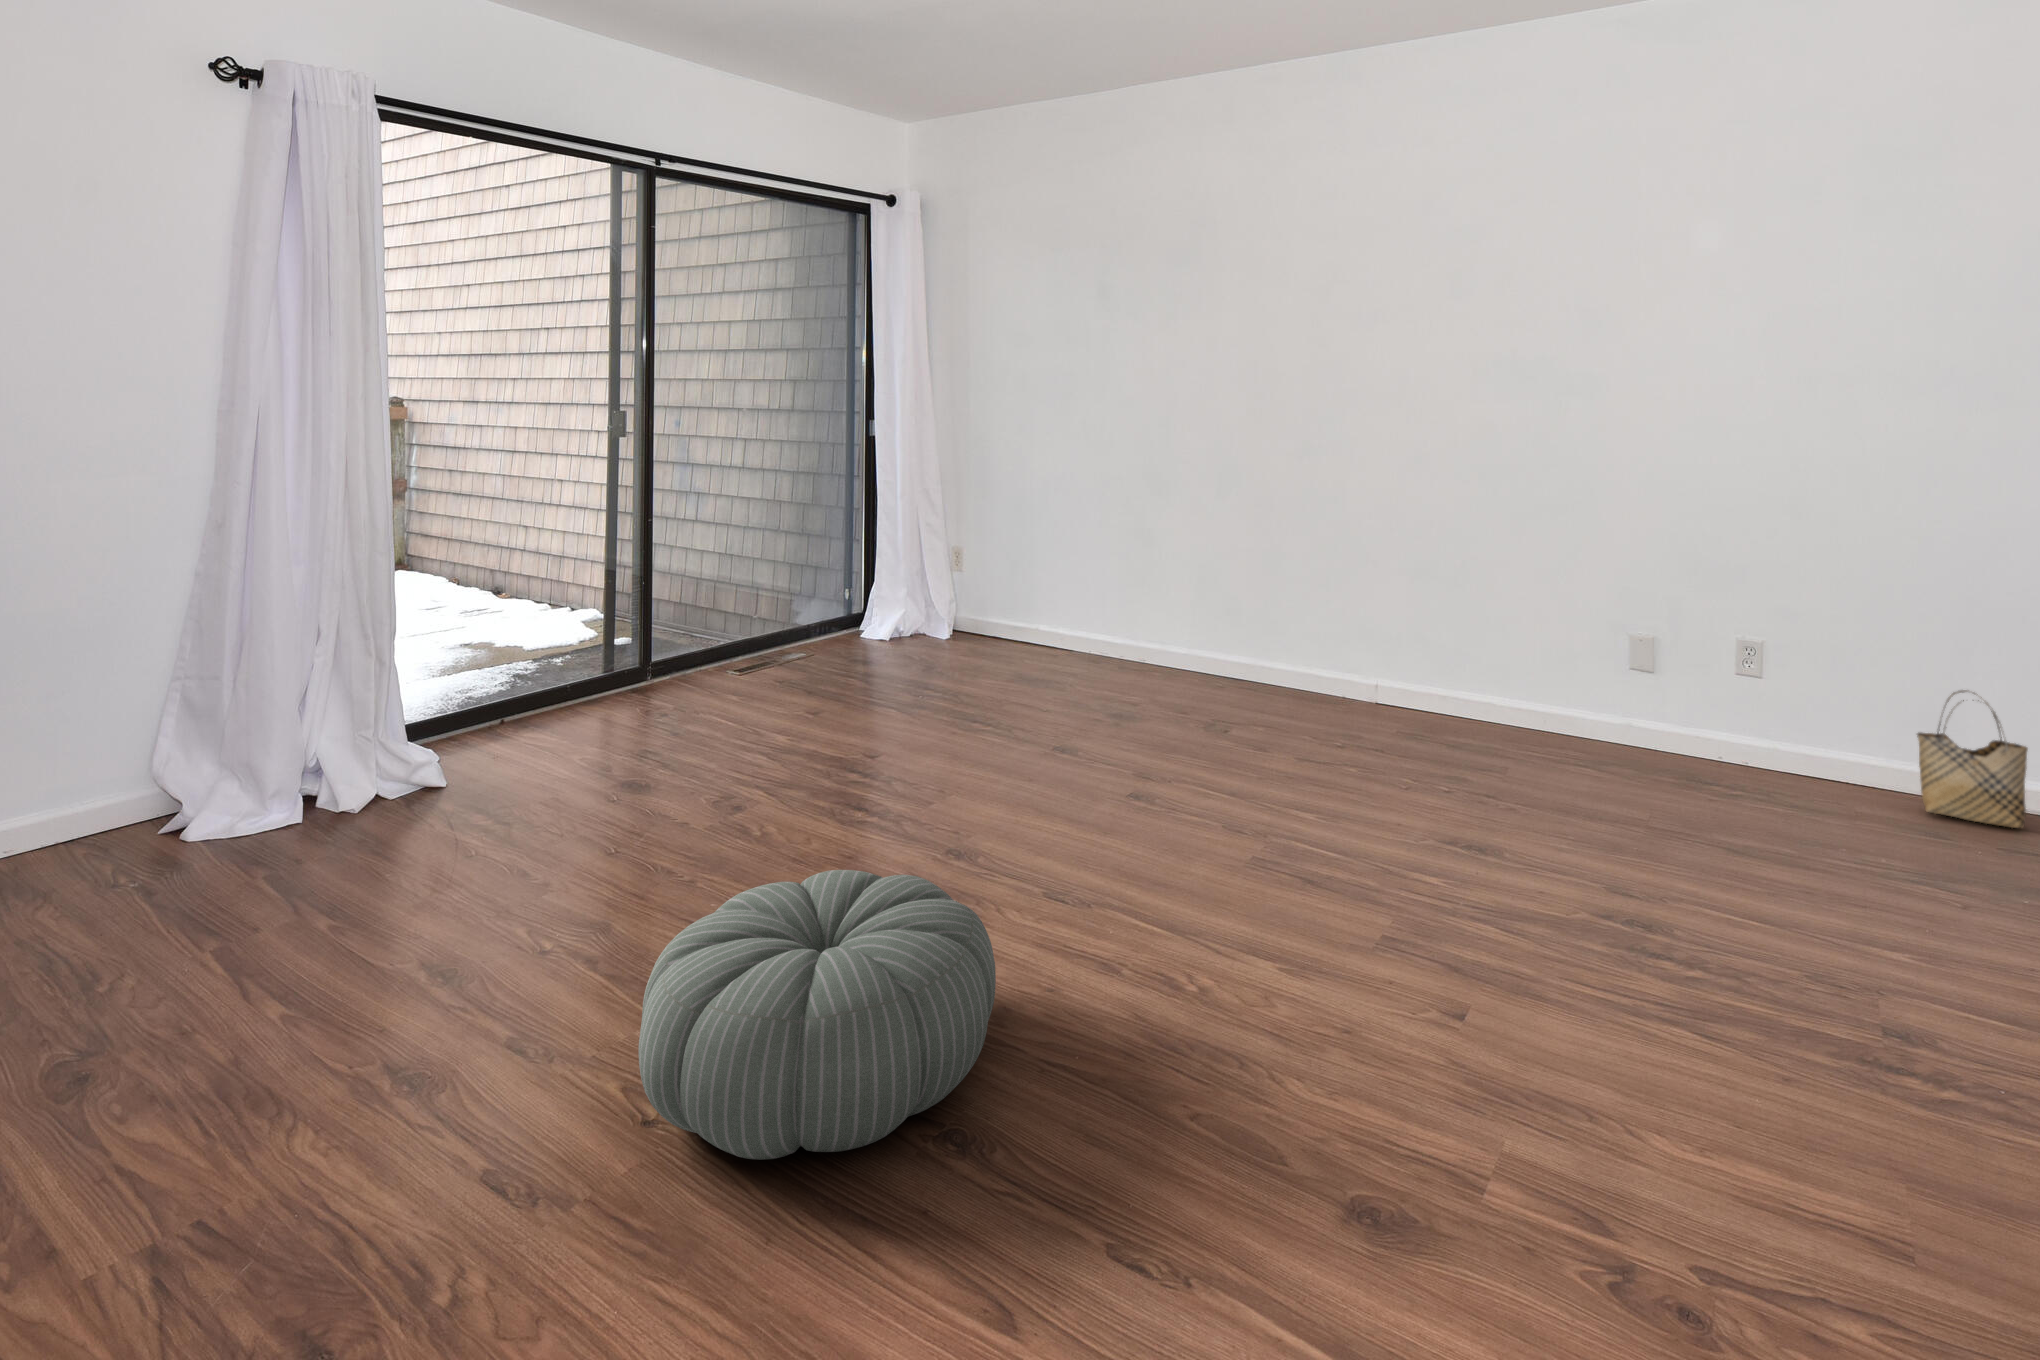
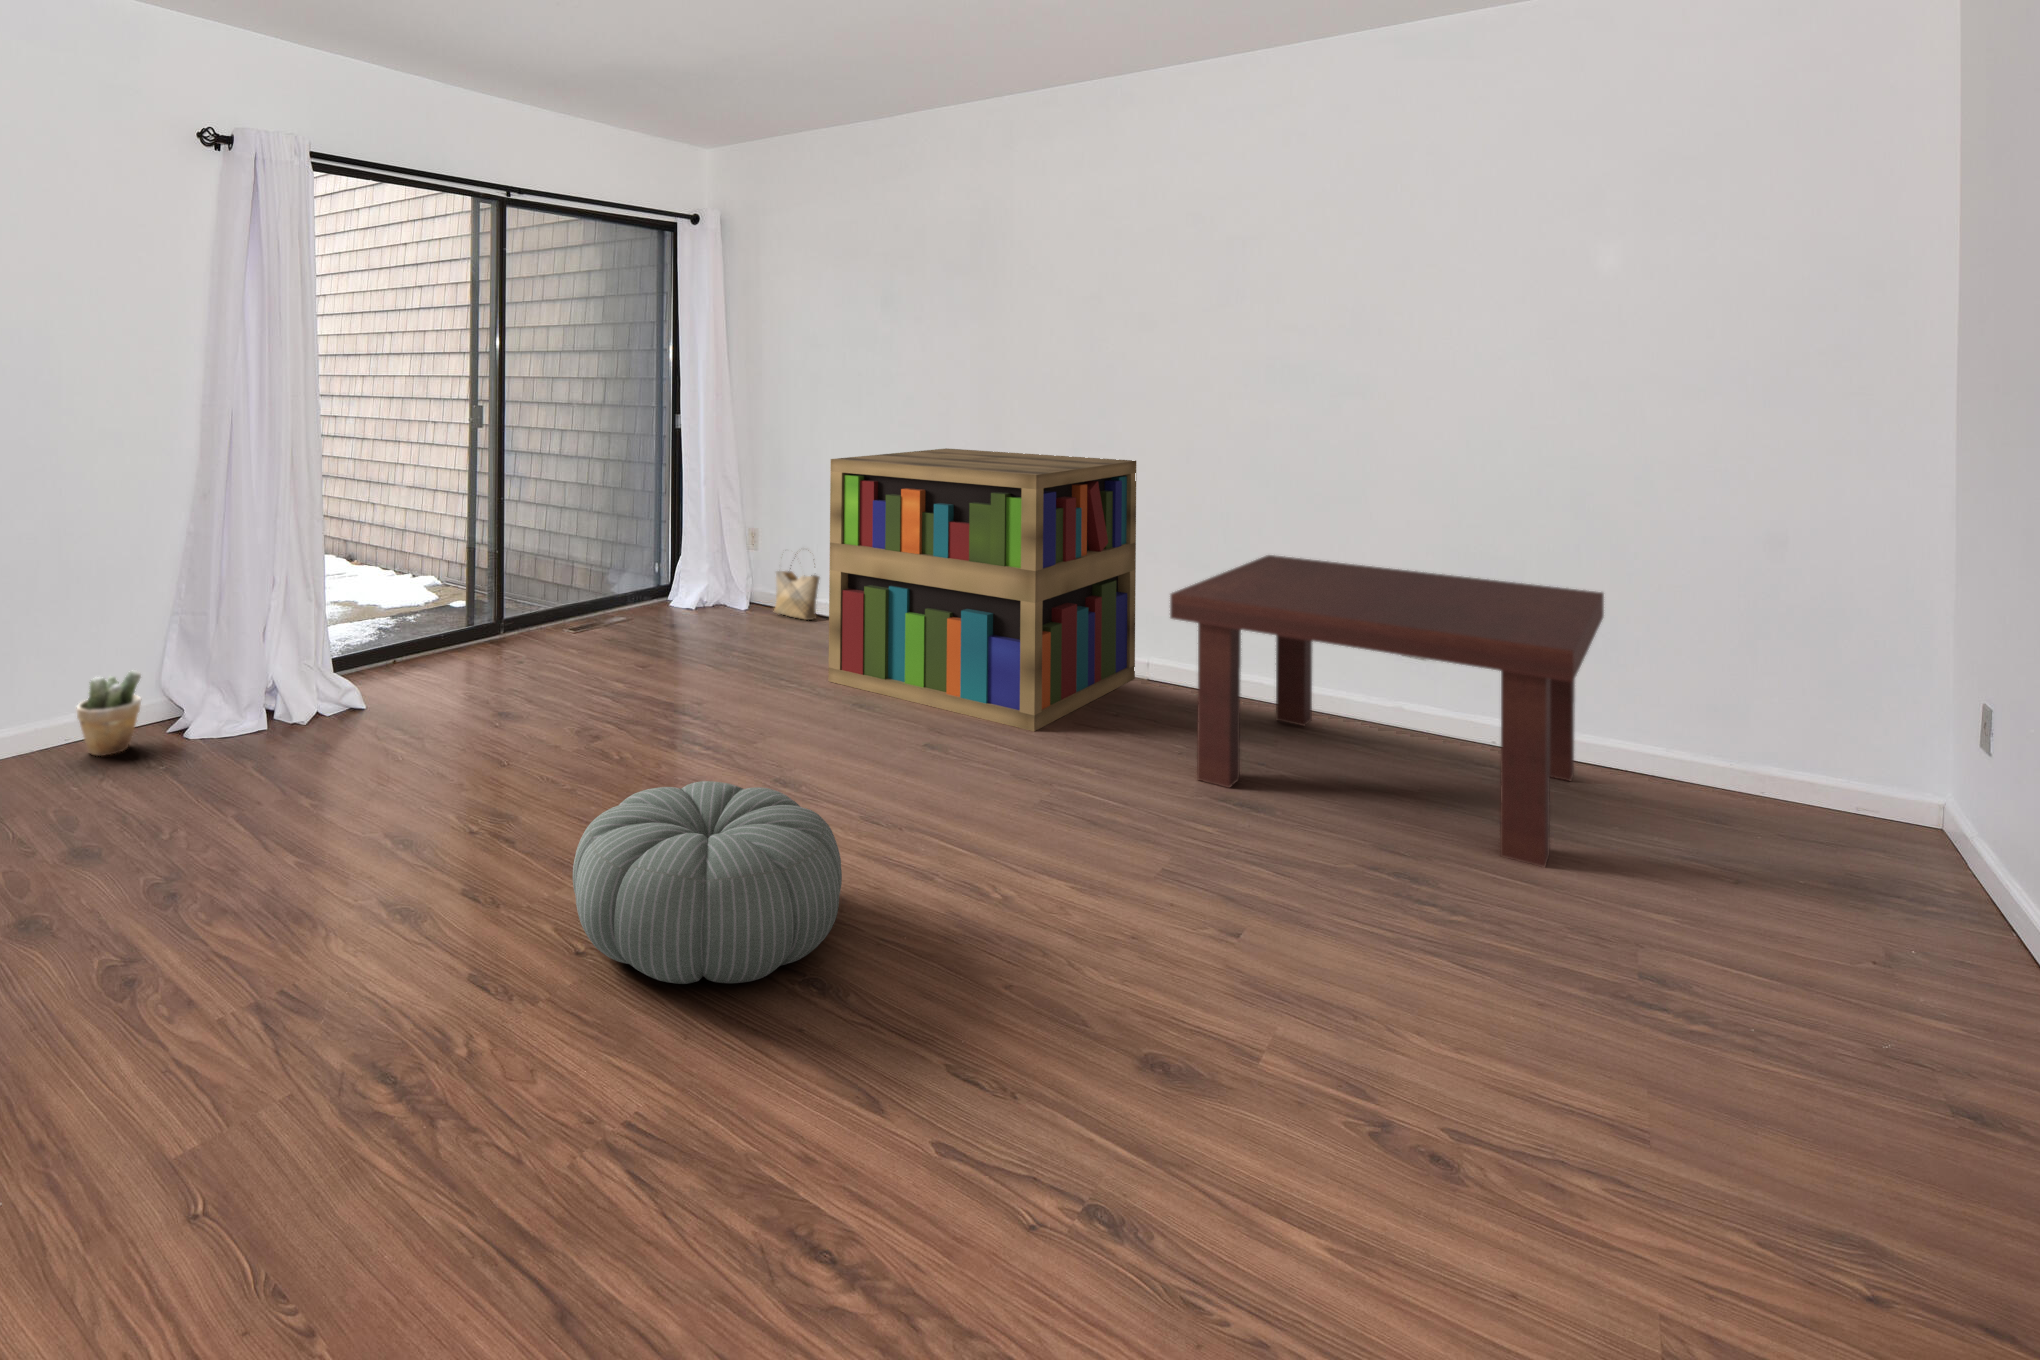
bookshelf: none [1024,454,1356,767] -> present [828,448,1136,731]
coffee table: none [1389,562,1822,901] -> present [1170,555,1604,867]
woven basket: present [1917,690,2028,828] -> present [774,554,819,620]
potted plant: none [21,752,122,867] -> present [77,670,141,756]

